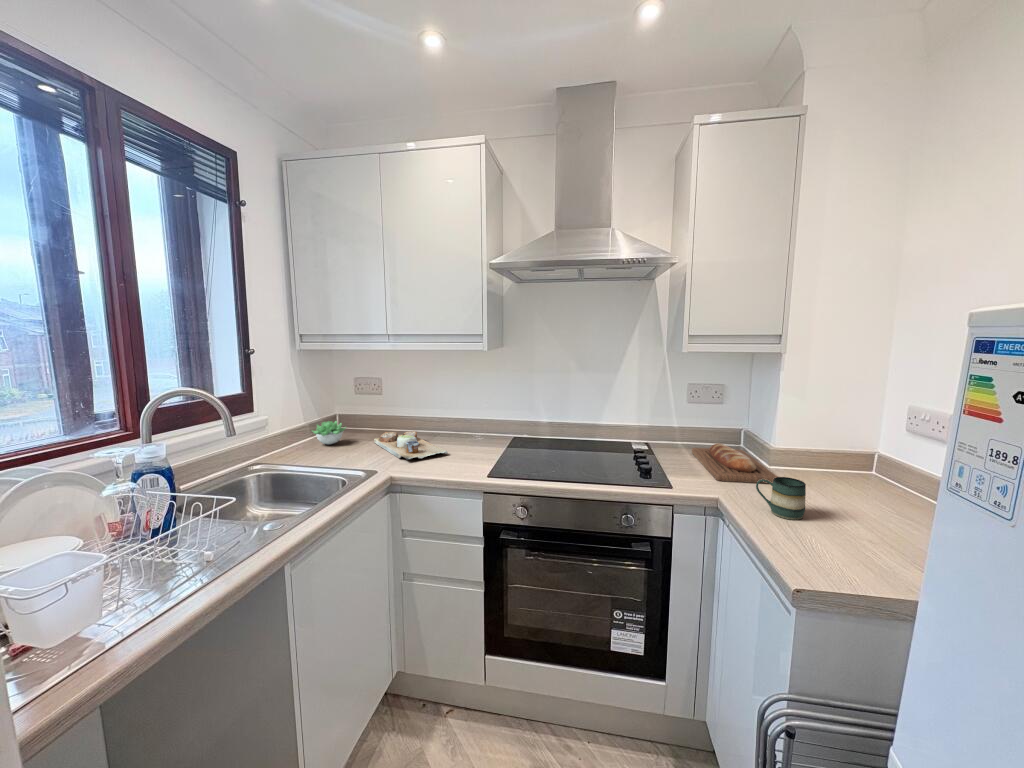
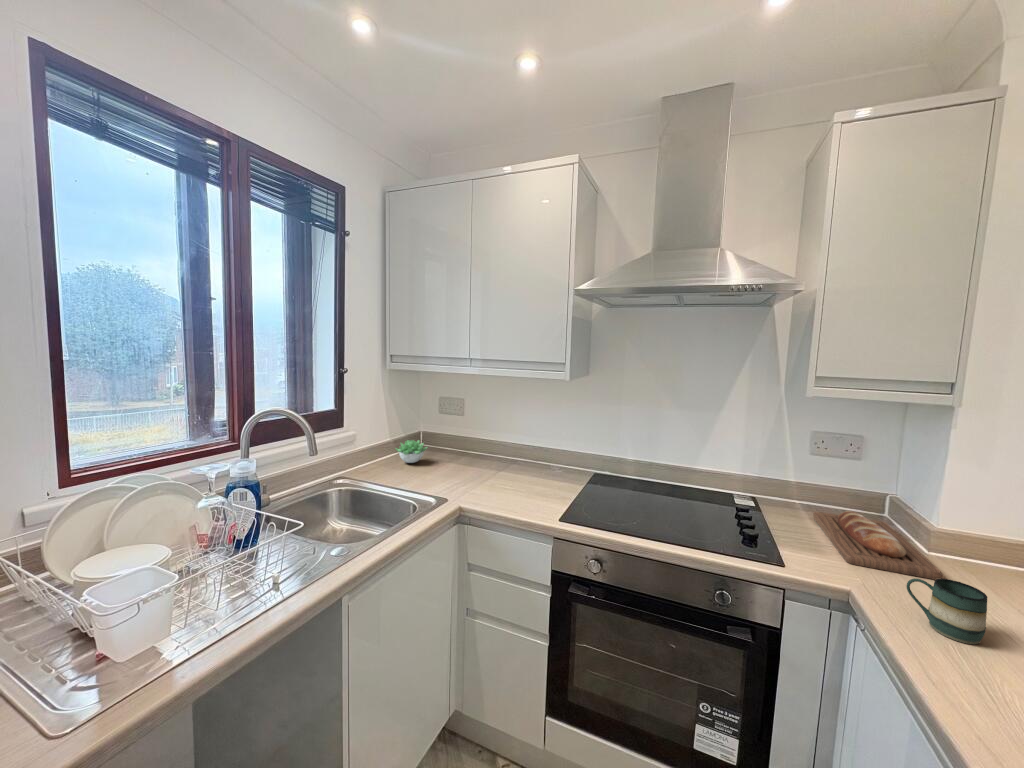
cutting board: present [374,431,448,460] -> none [452,455,523,491]

